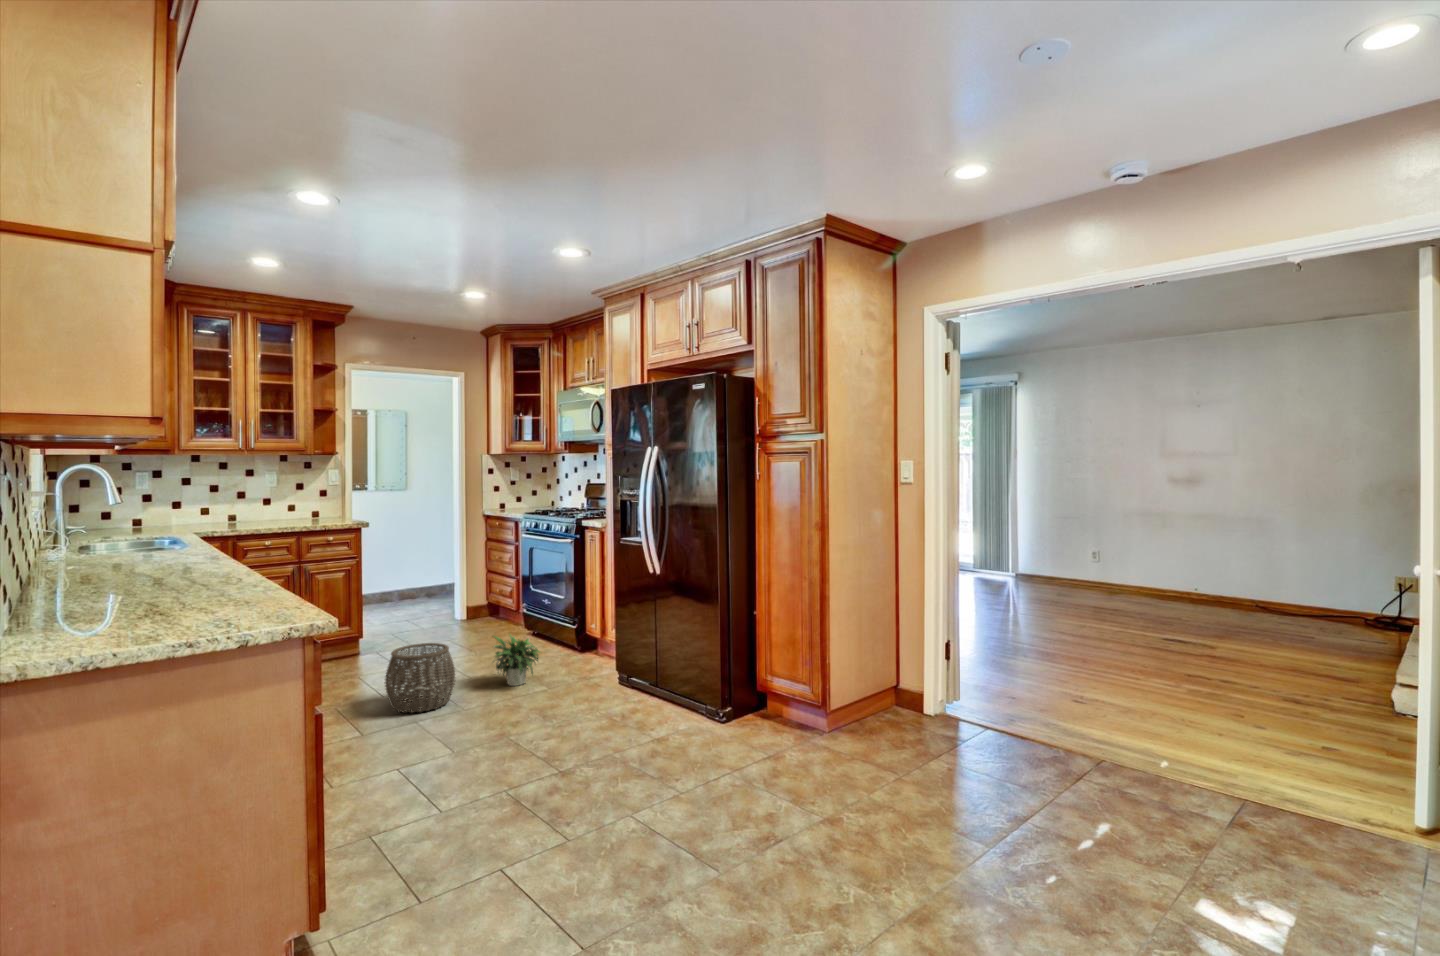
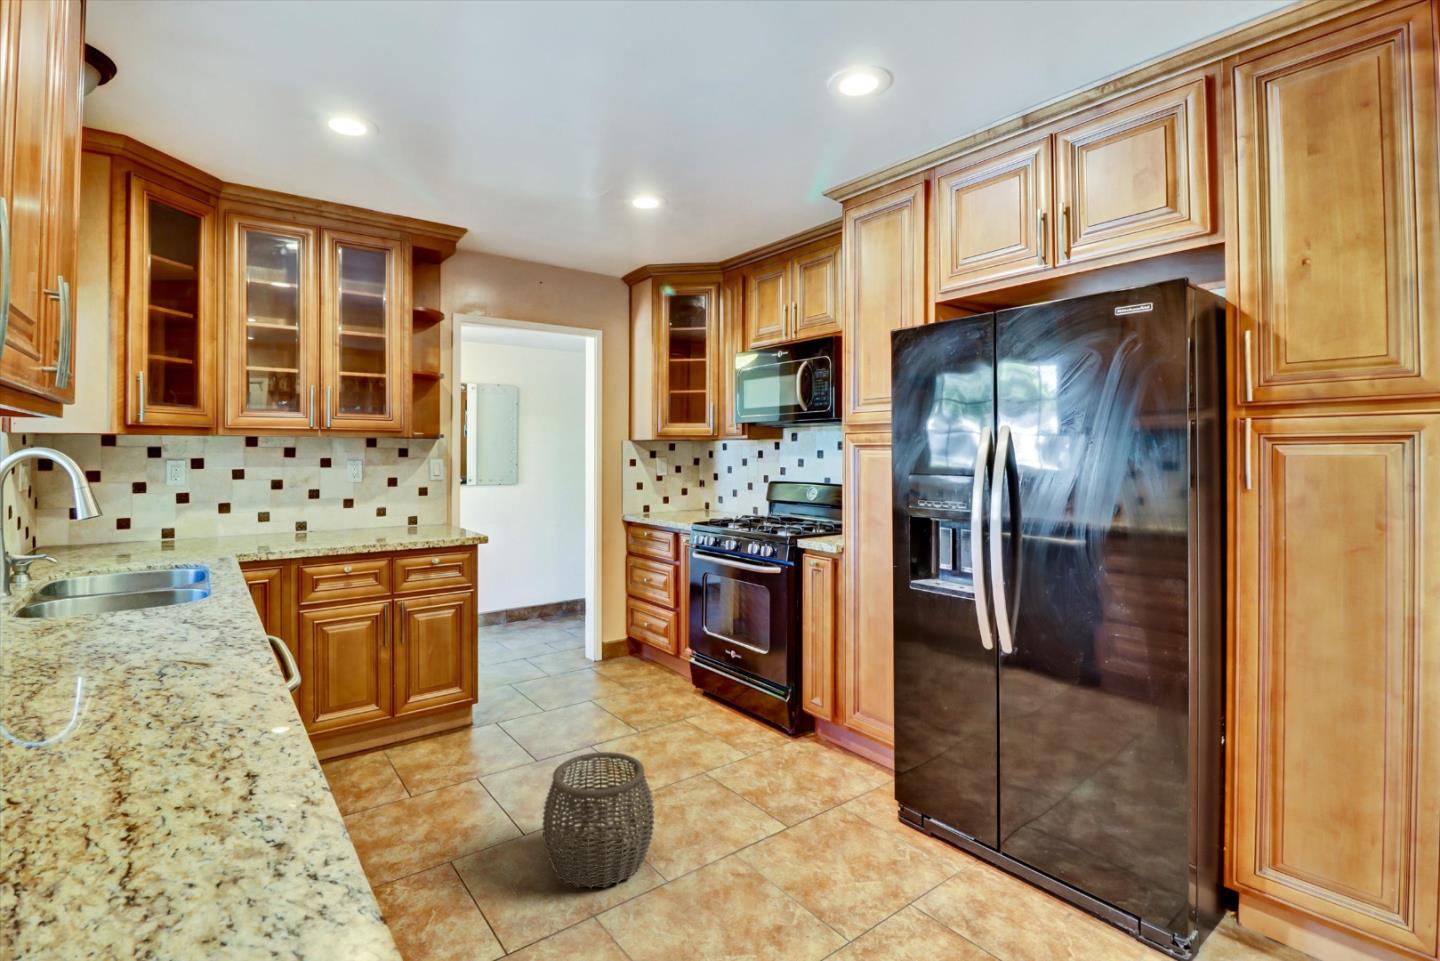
potted plant: present [493,635,540,686] -> none [687,725,775,817]

